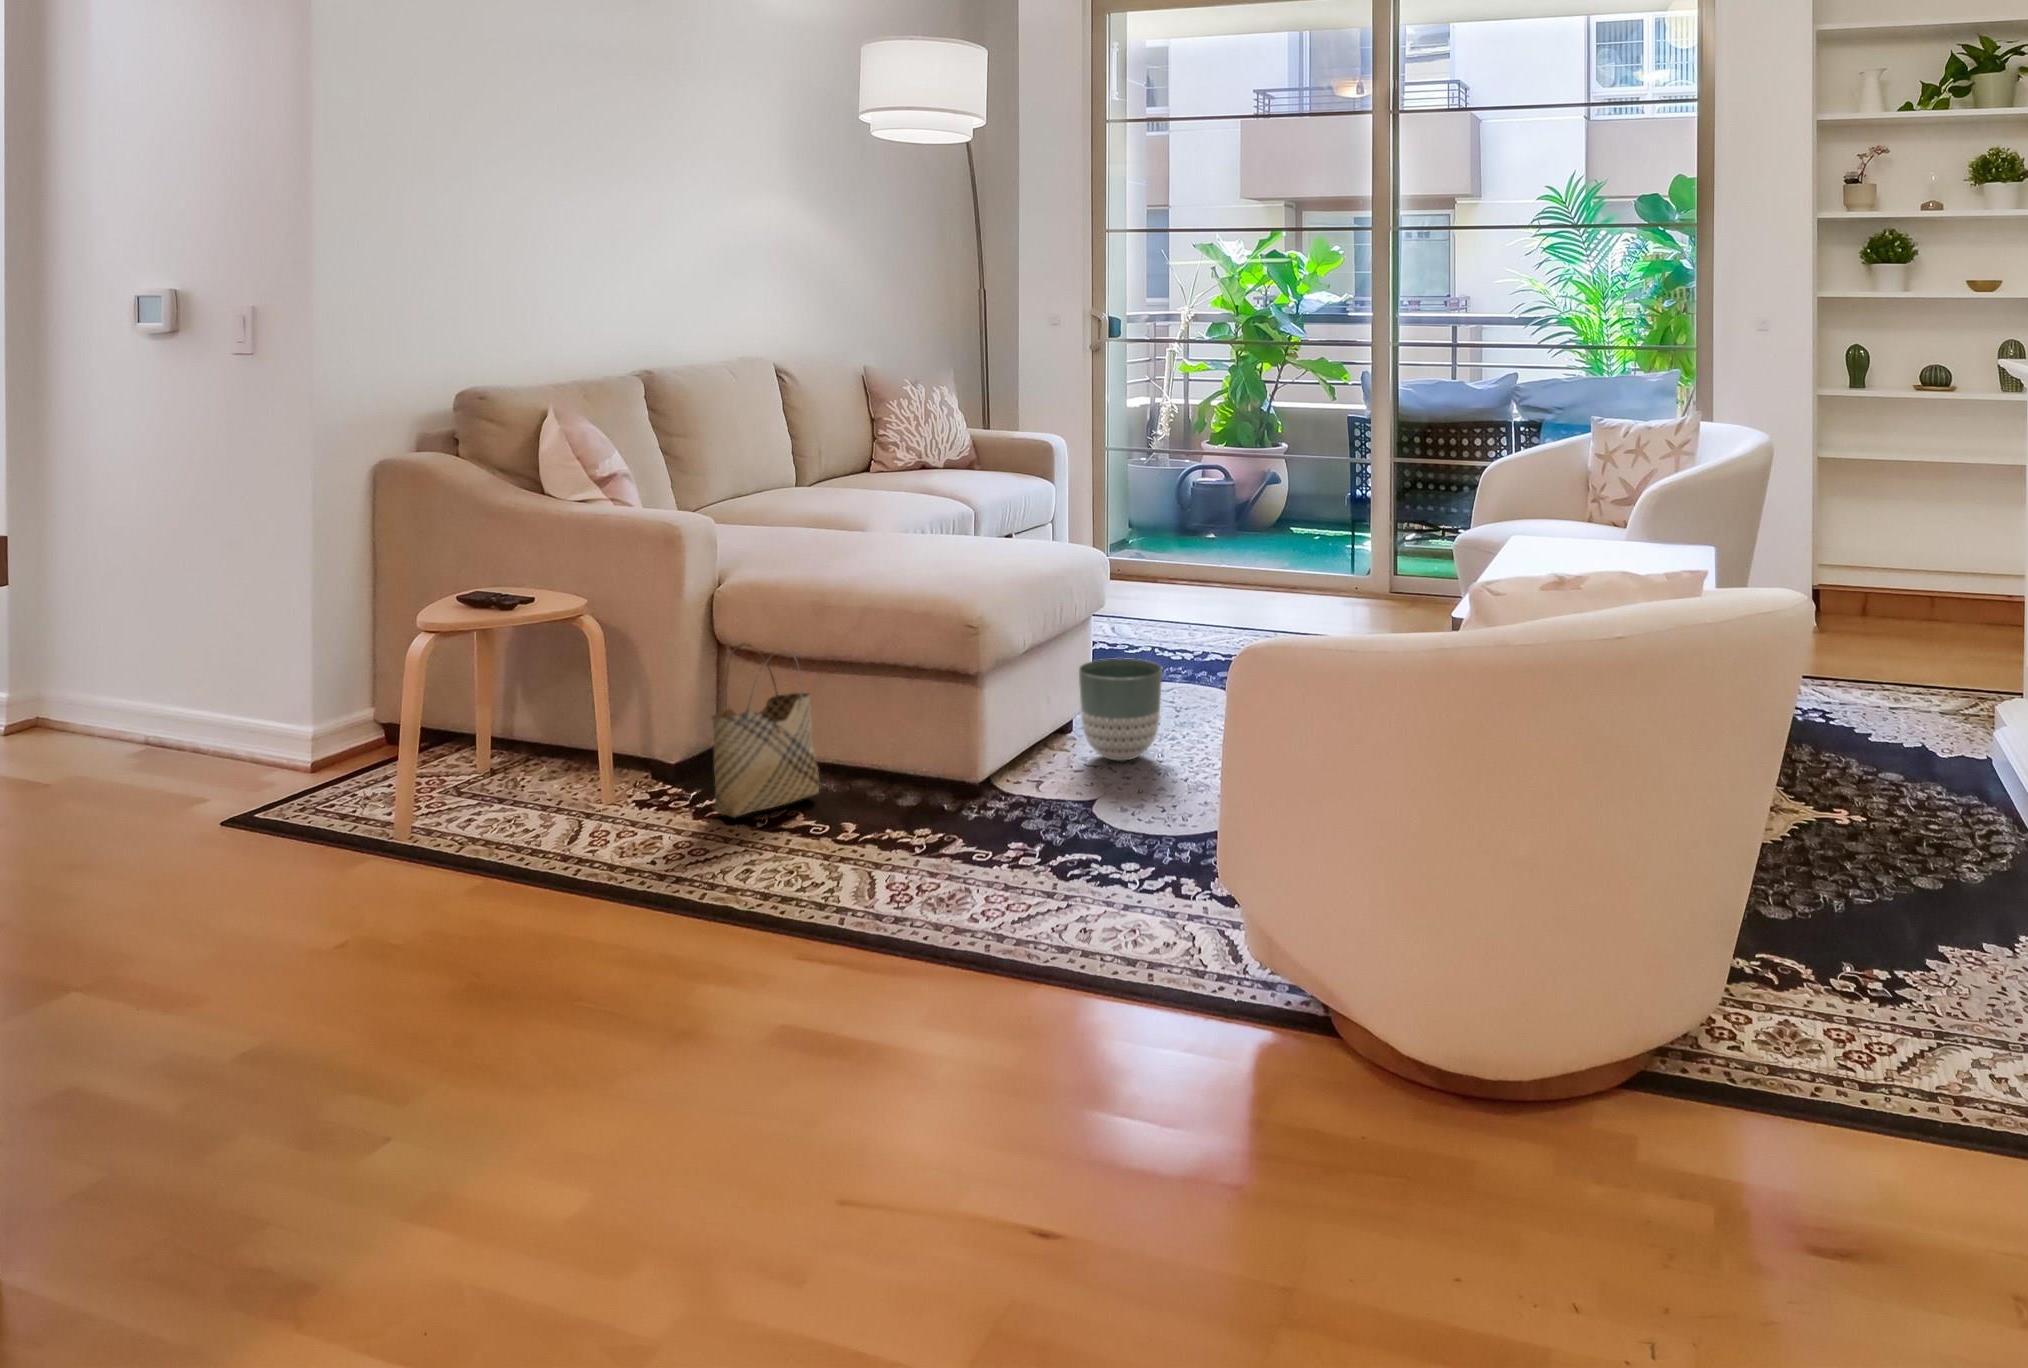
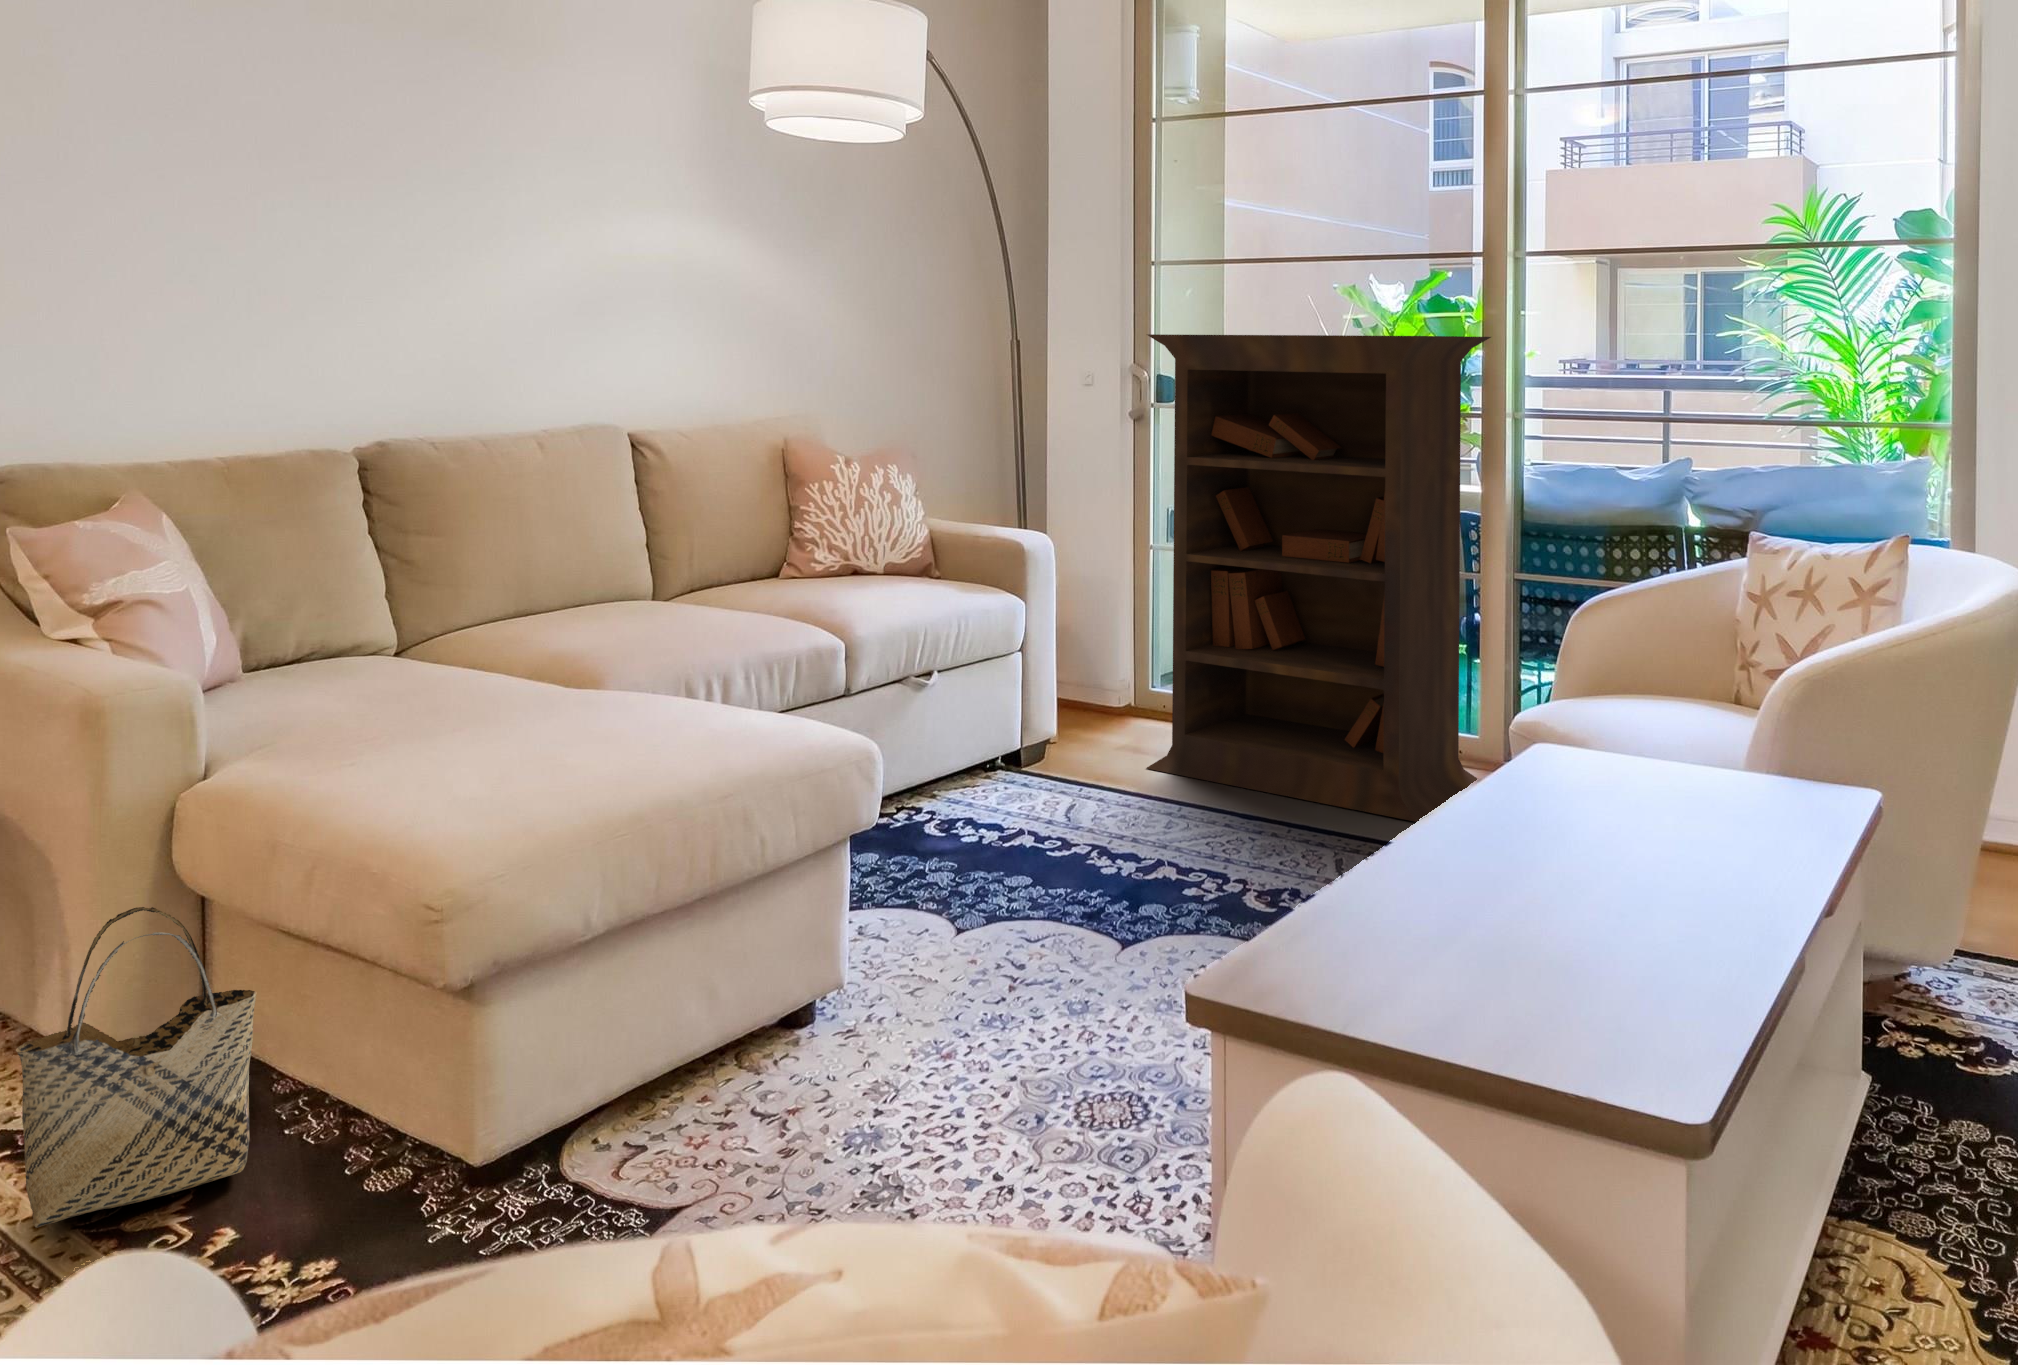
bookcase: none [1145,291,1390,620] -> present [1147,334,1491,822]
planter: present [1079,658,1162,761] -> none [747,936,891,1123]

